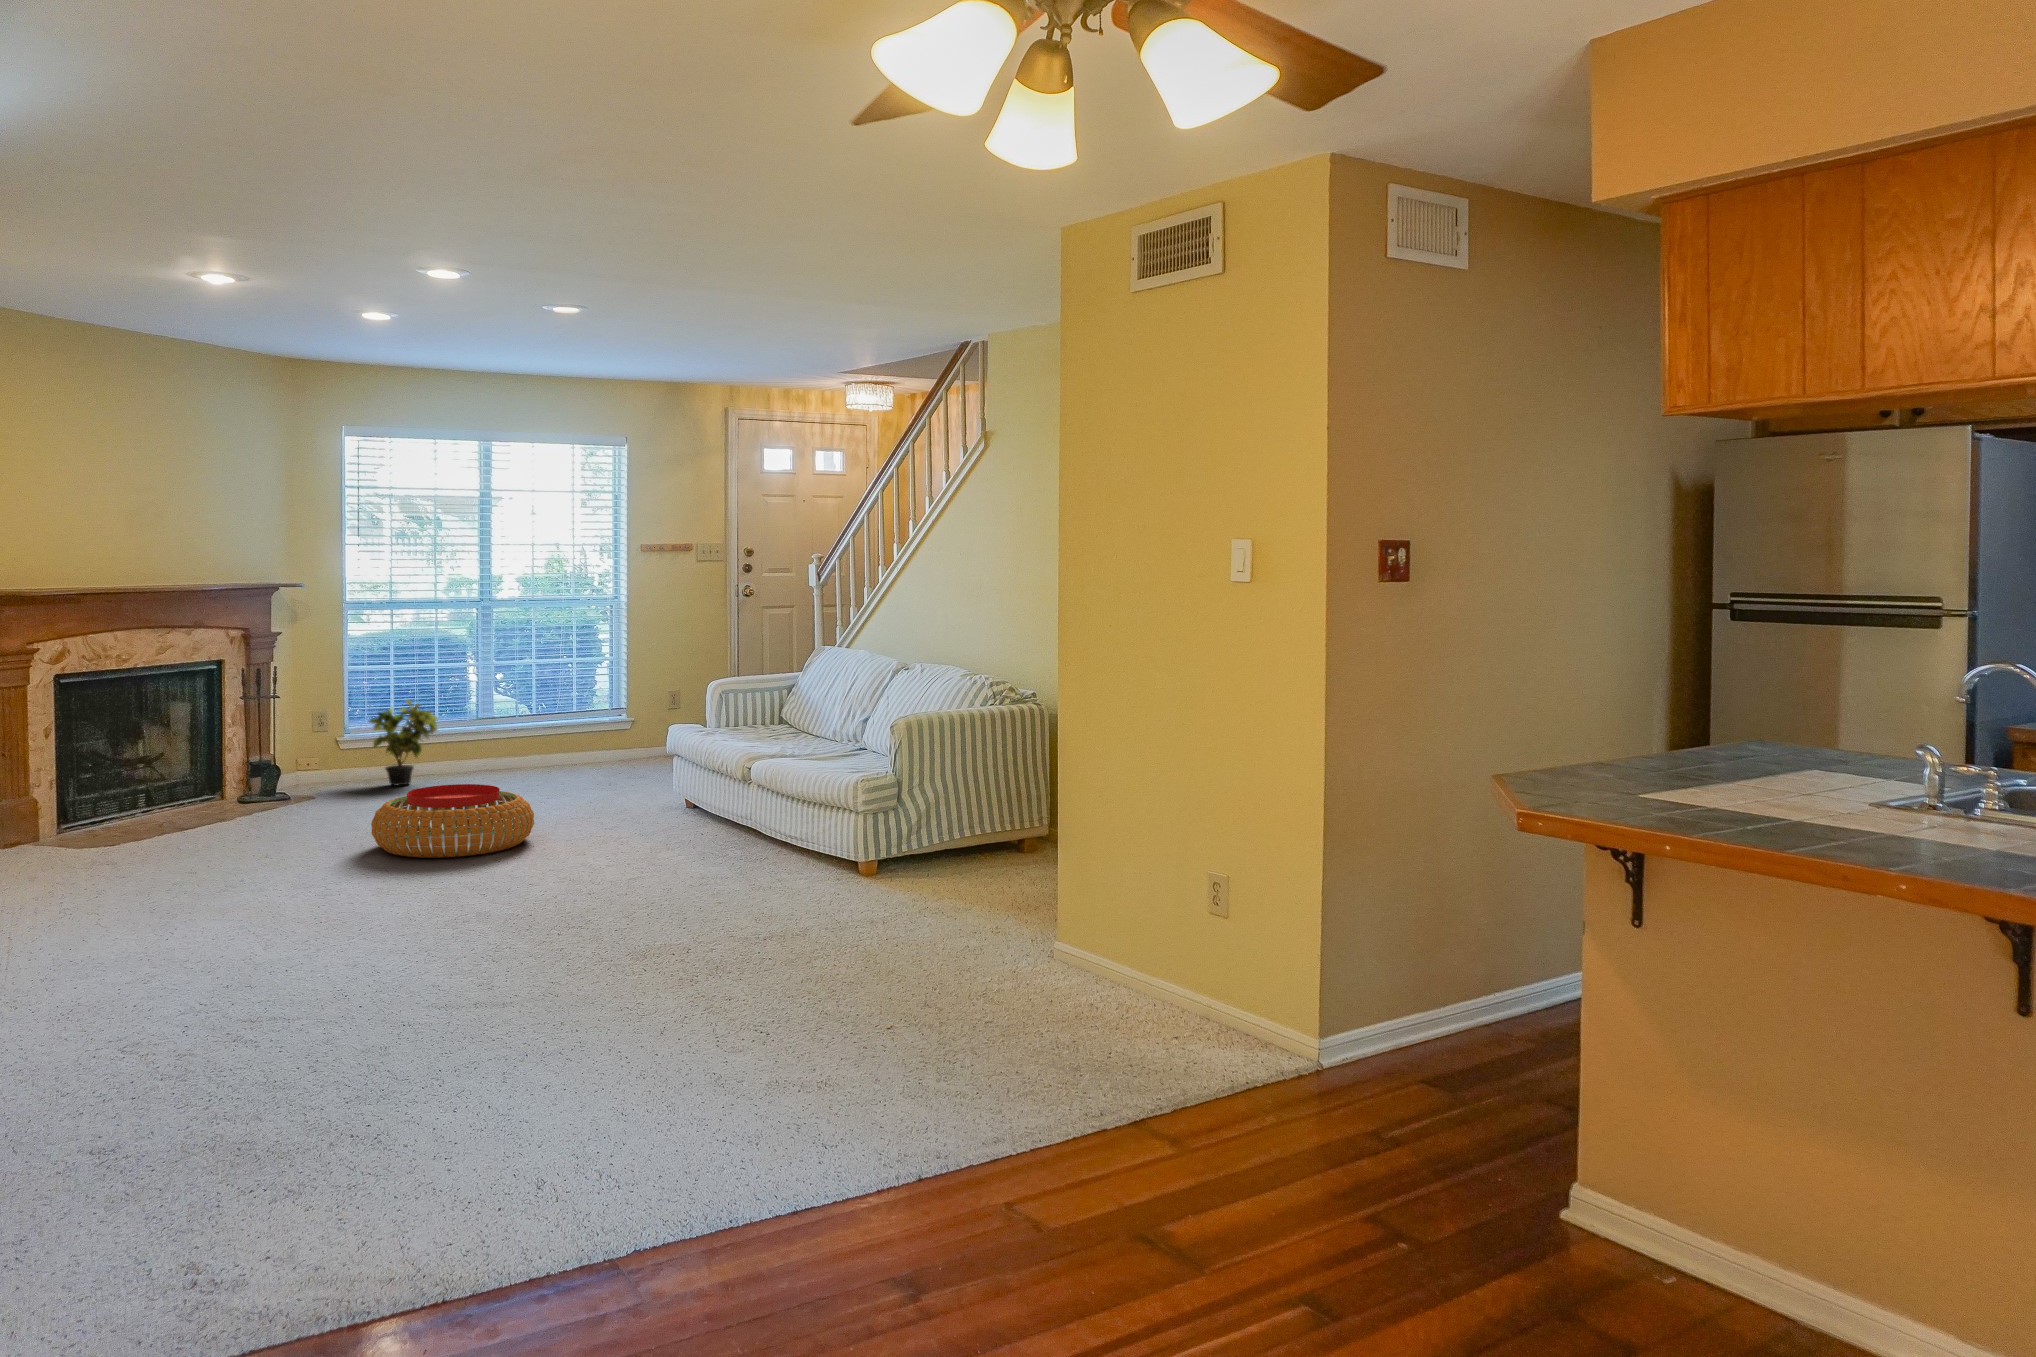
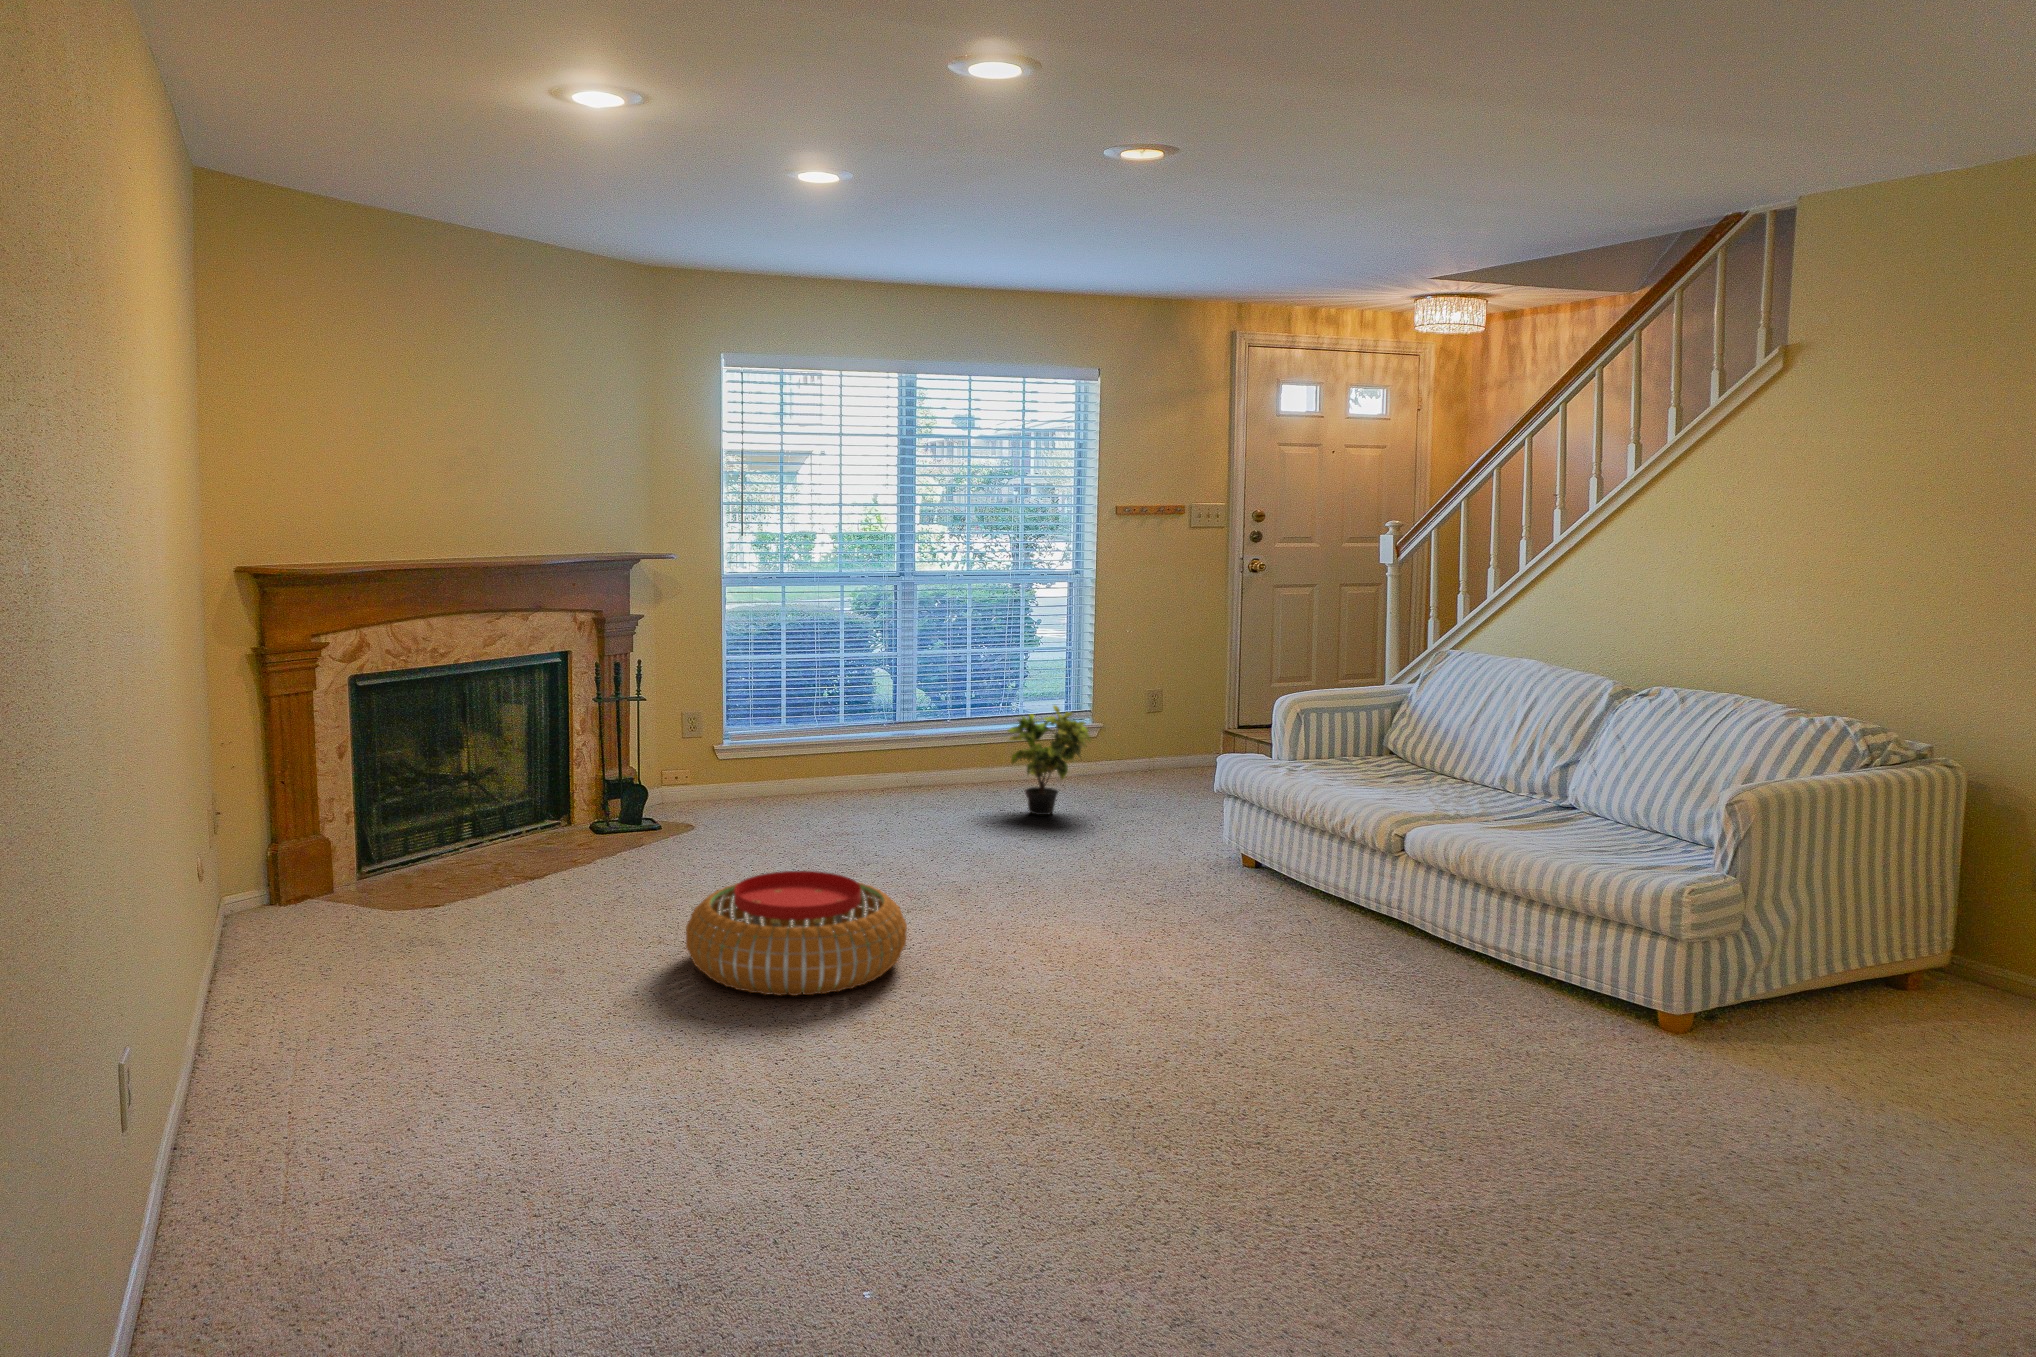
potted plant: present [369,700,438,785] -> present [1008,706,1090,815]

